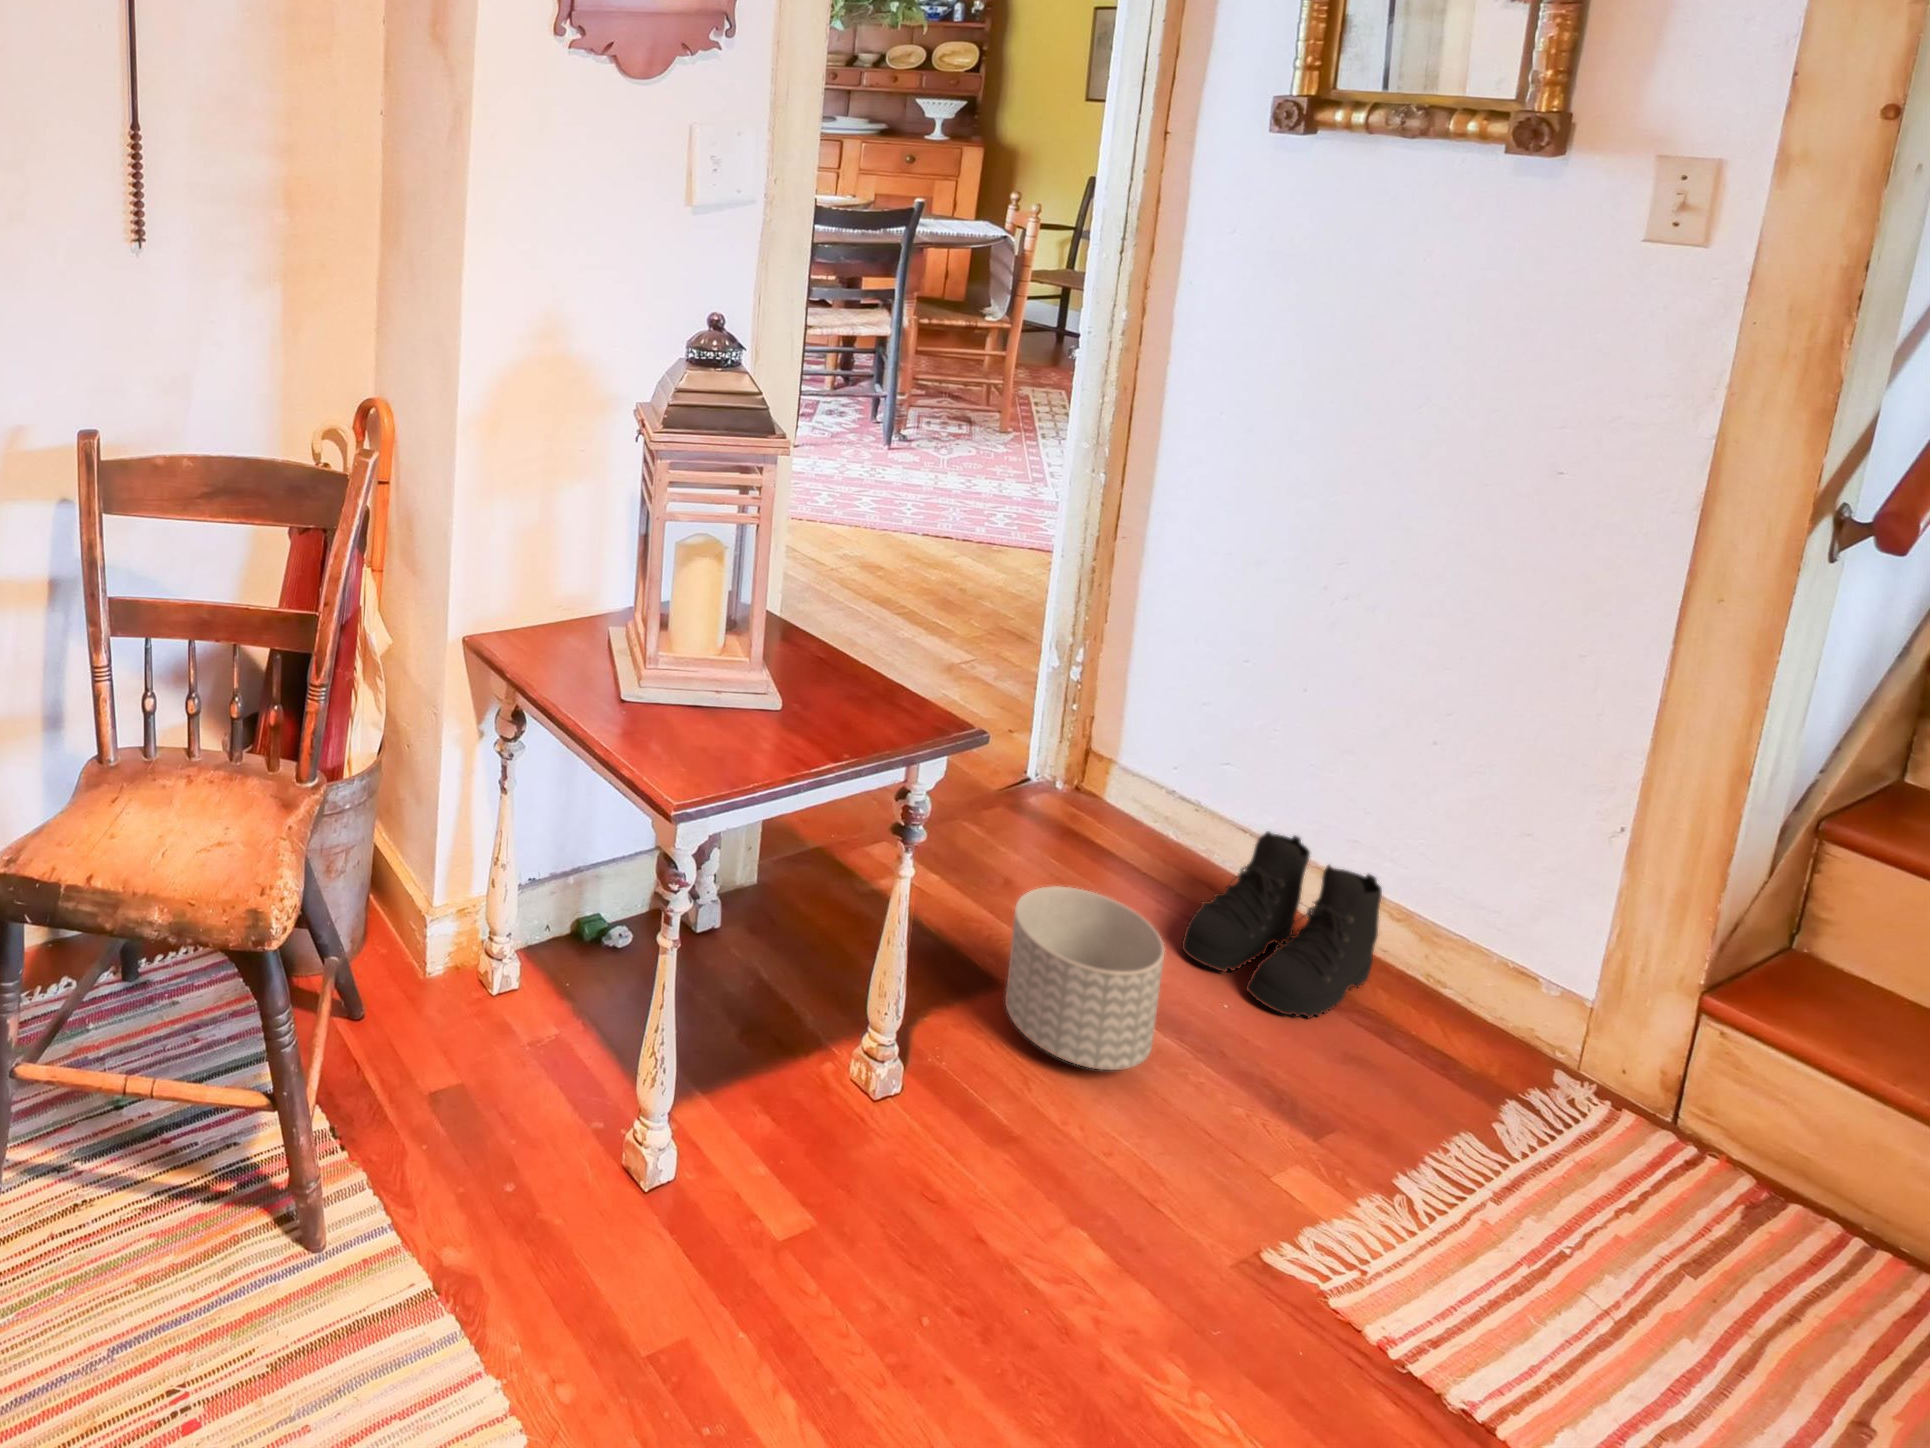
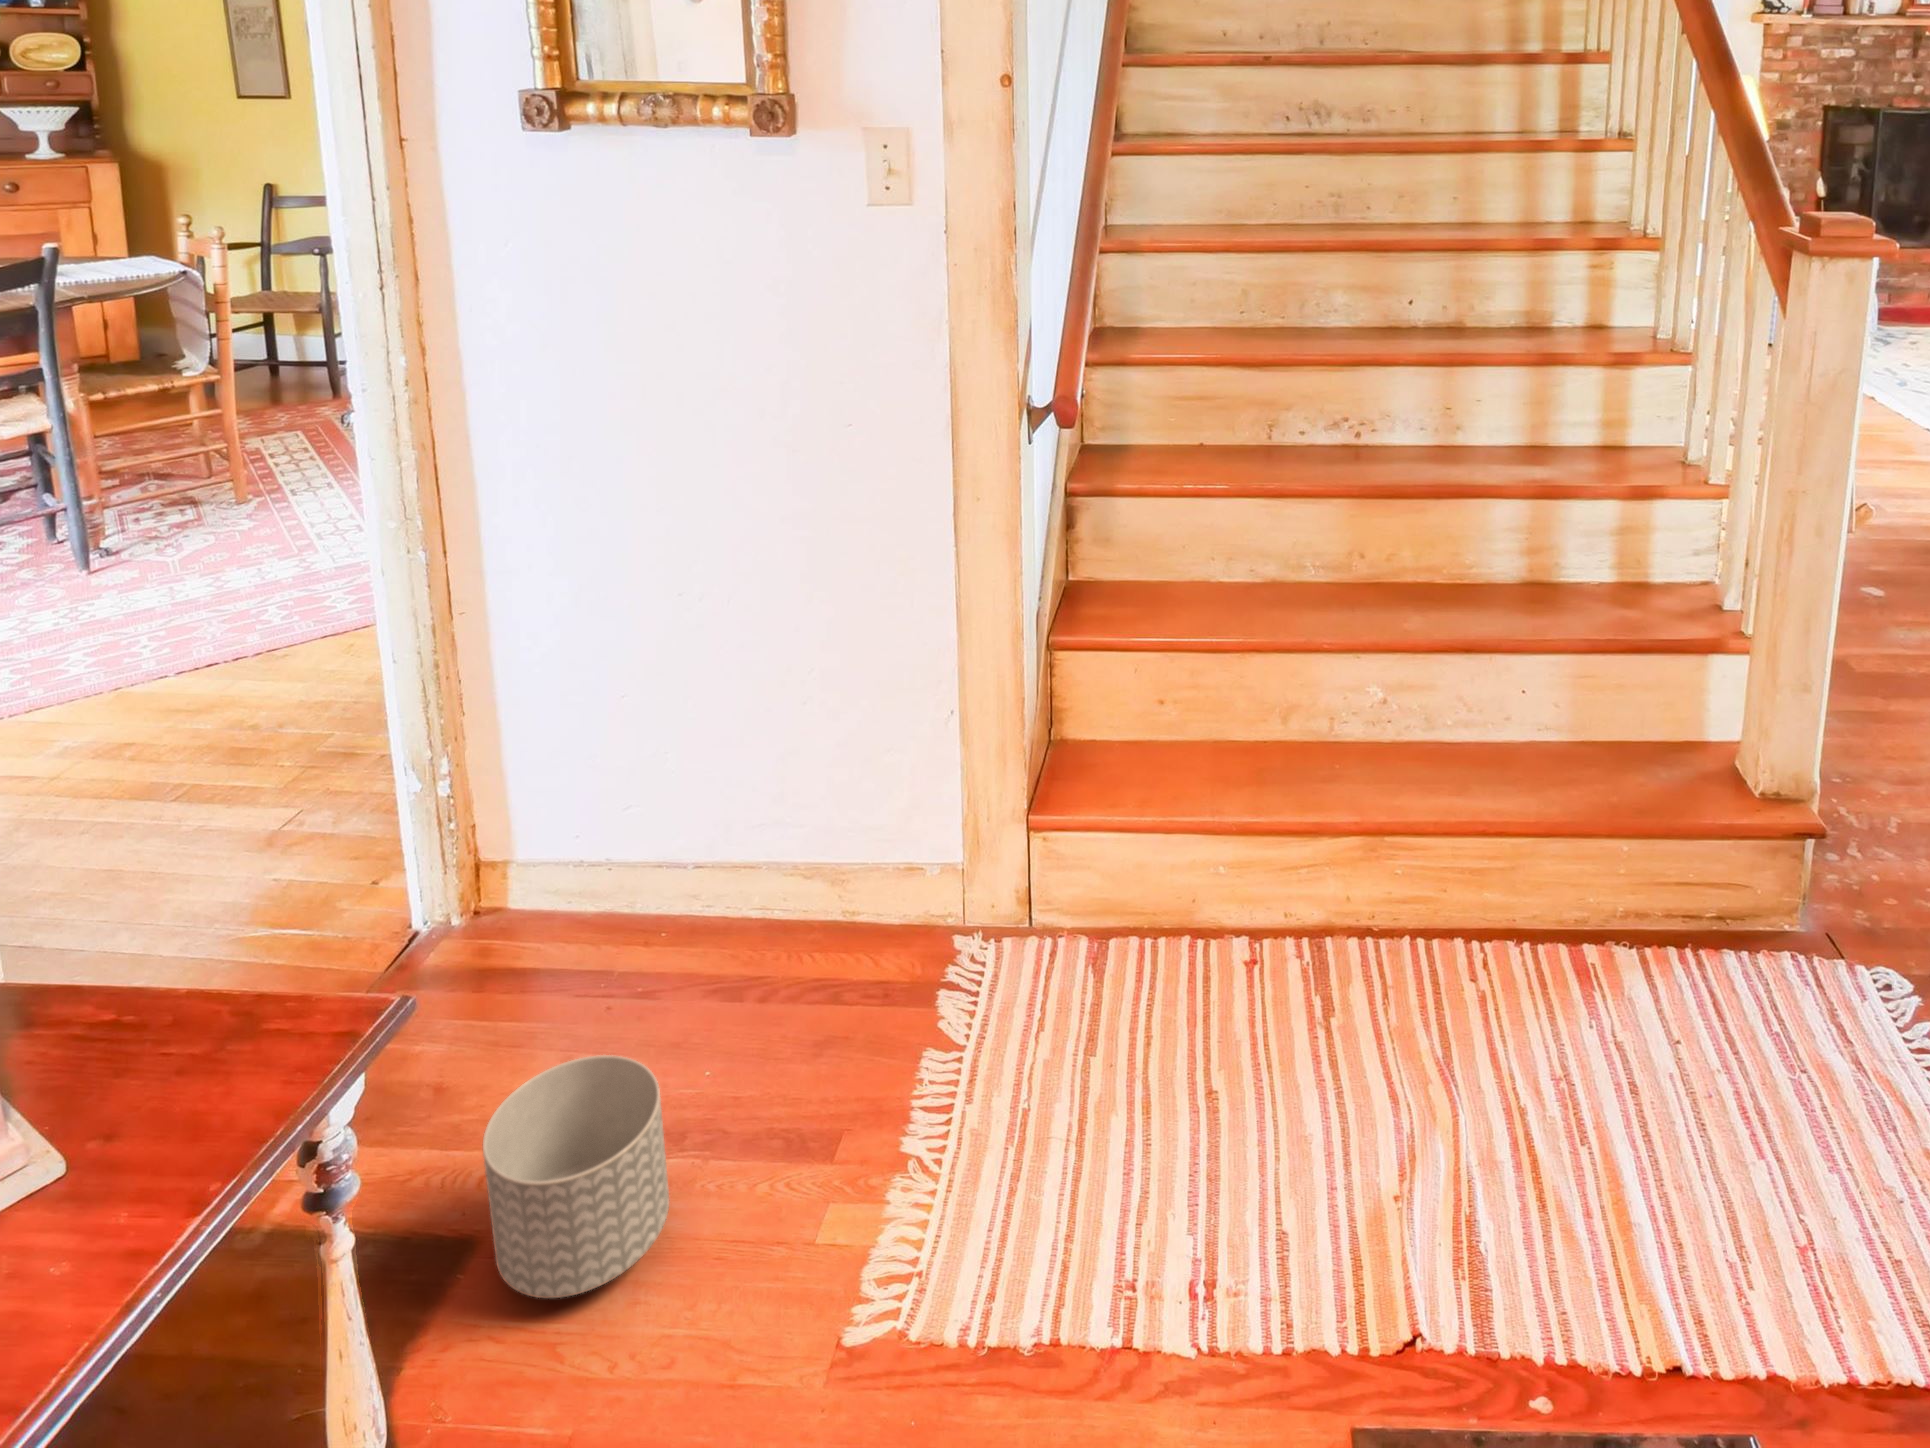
boots: present [1182,832,1382,1019] -> none [648,853,809,1050]

